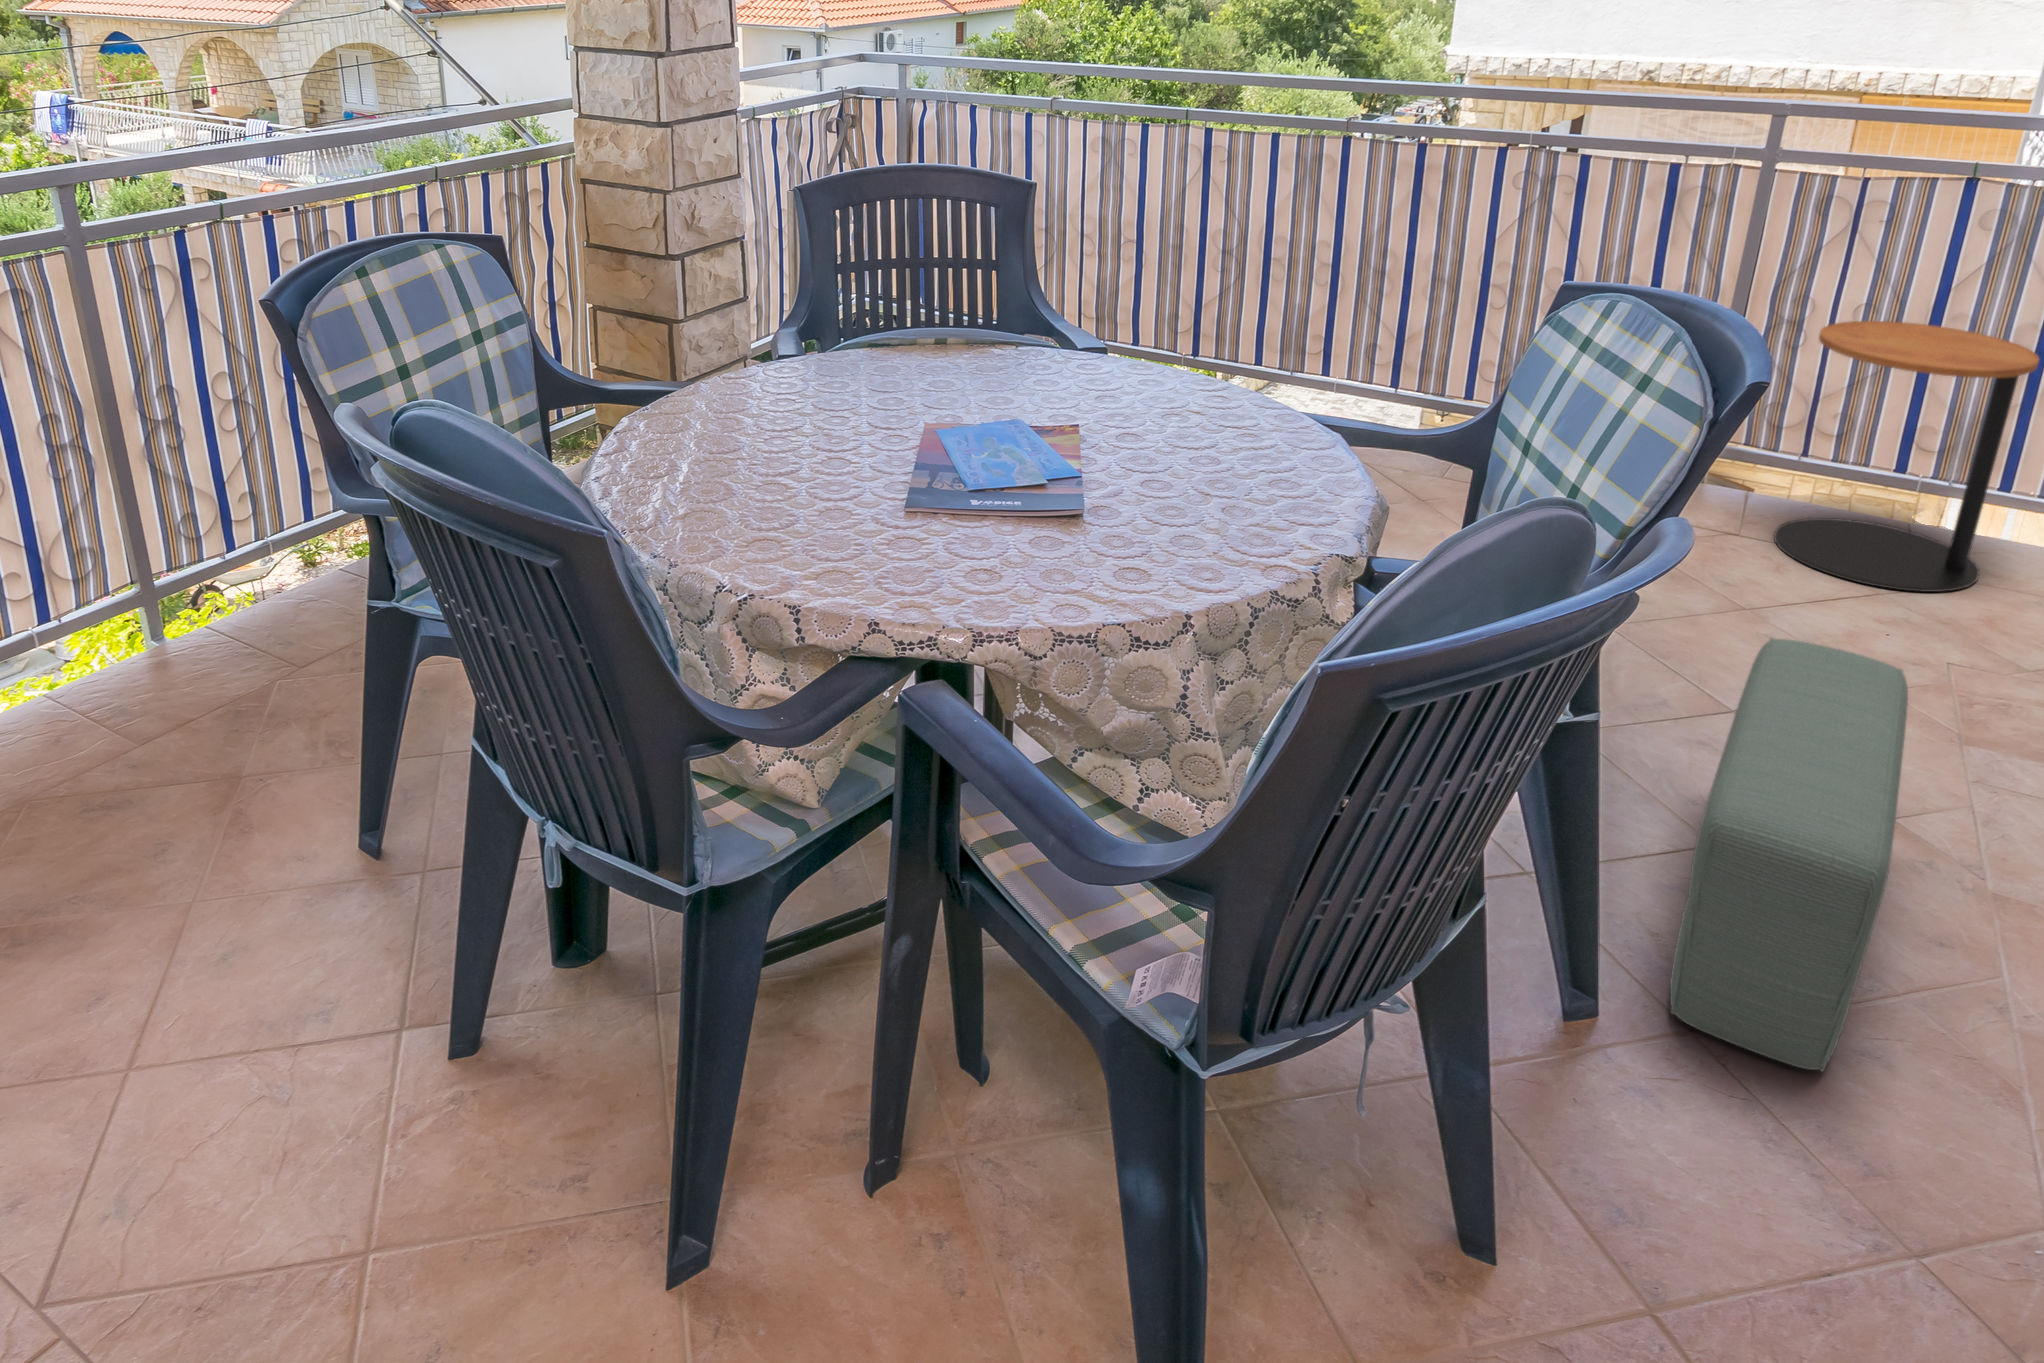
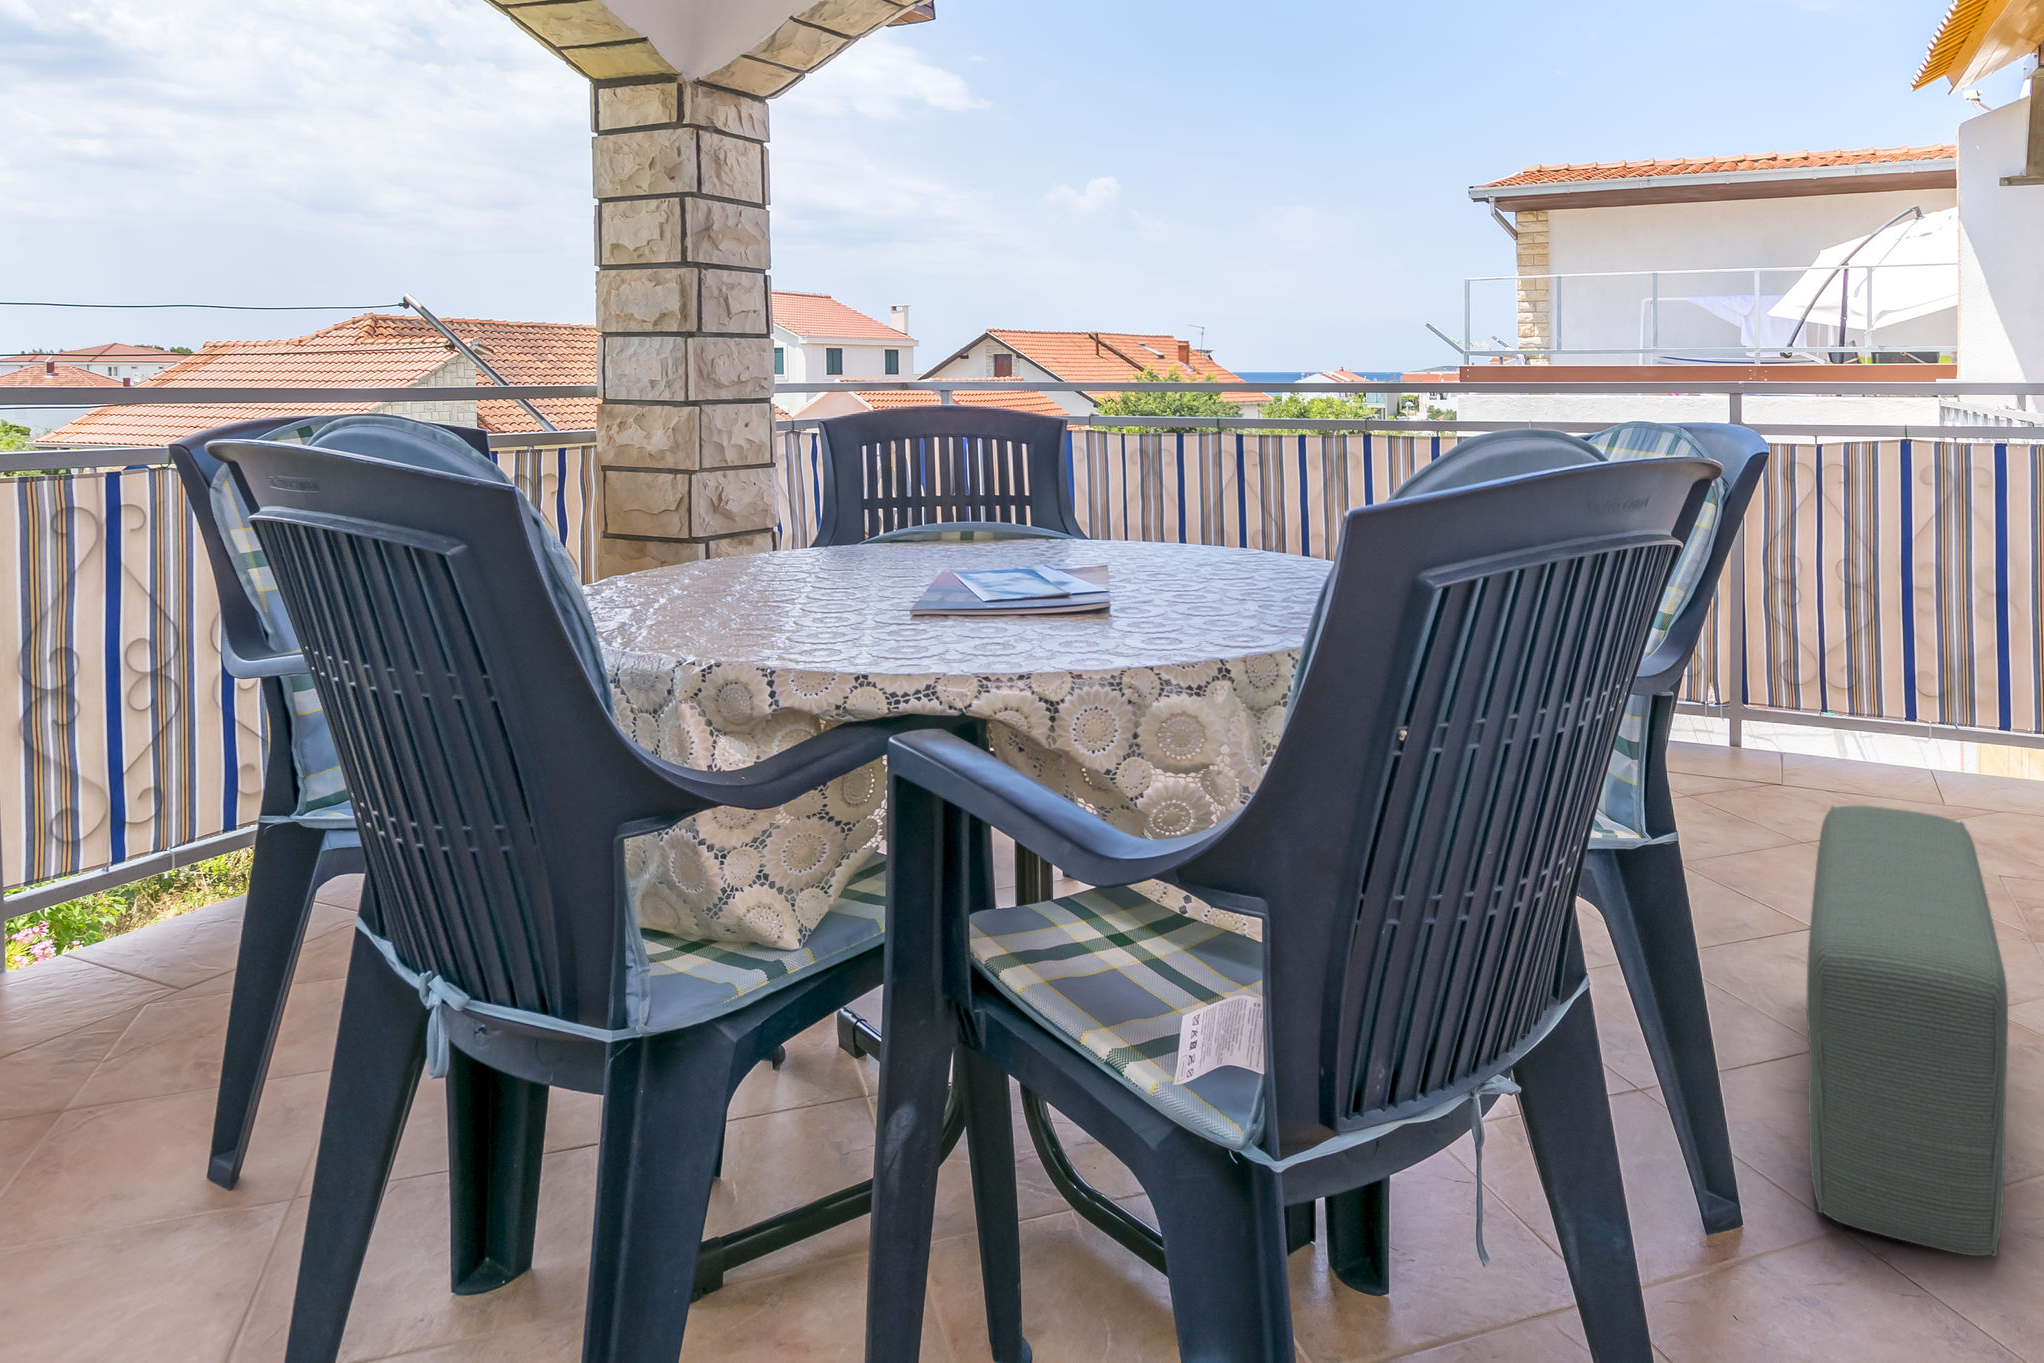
side table: present [1774,321,2039,592] -> none [1809,565,2002,816]

